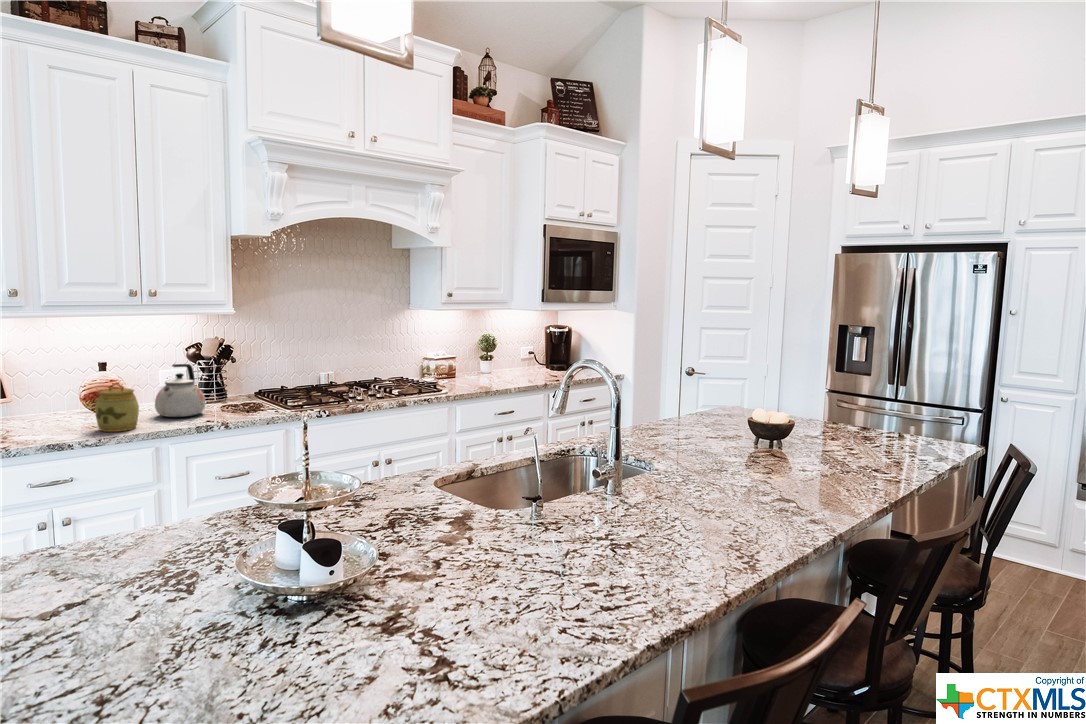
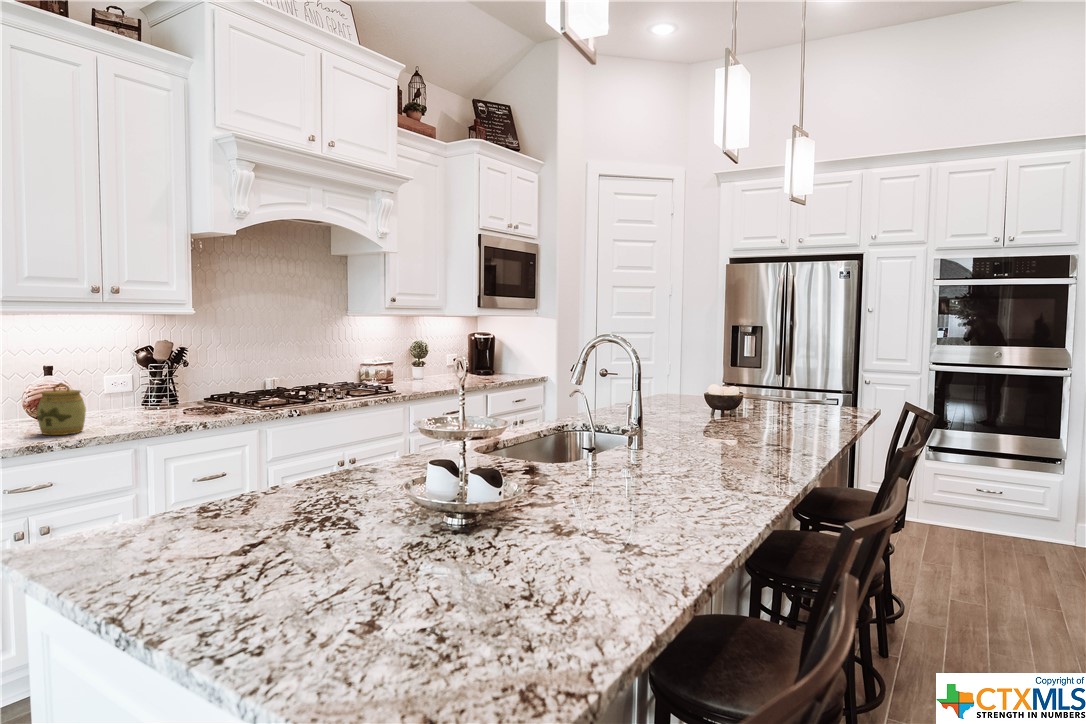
kettle: present [155,364,206,417] -> none [104,366,159,422]

